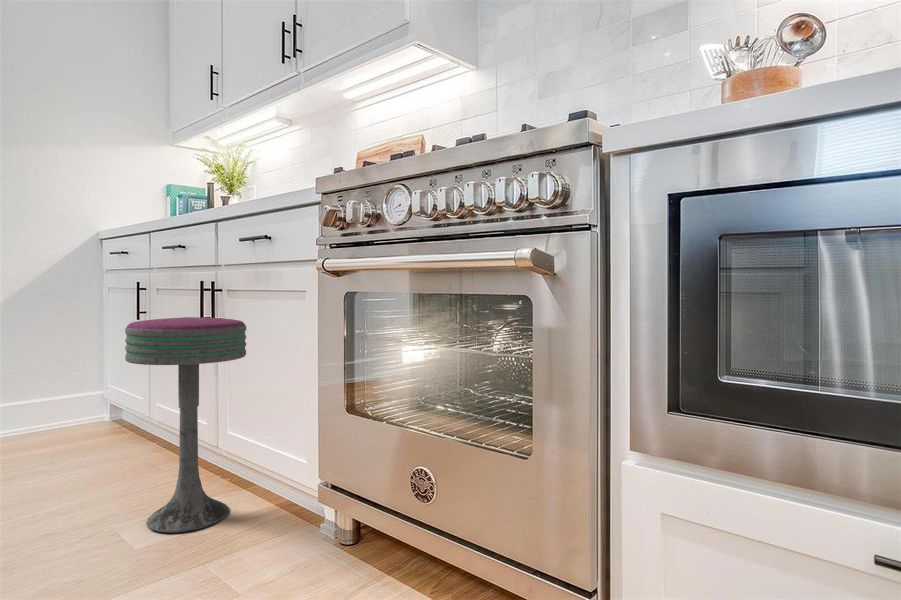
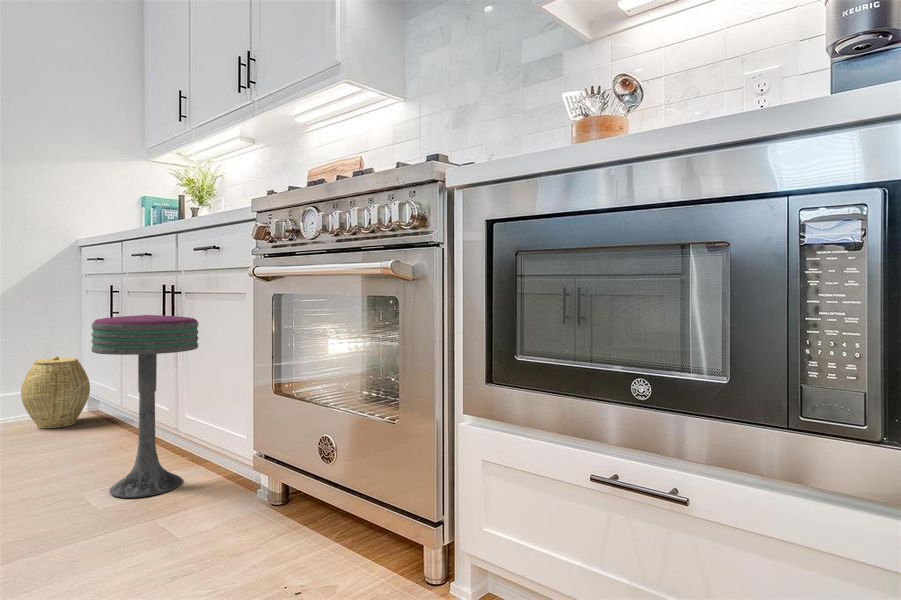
woven basket: none [39,361,114,441] -> present [21,356,90,428]

